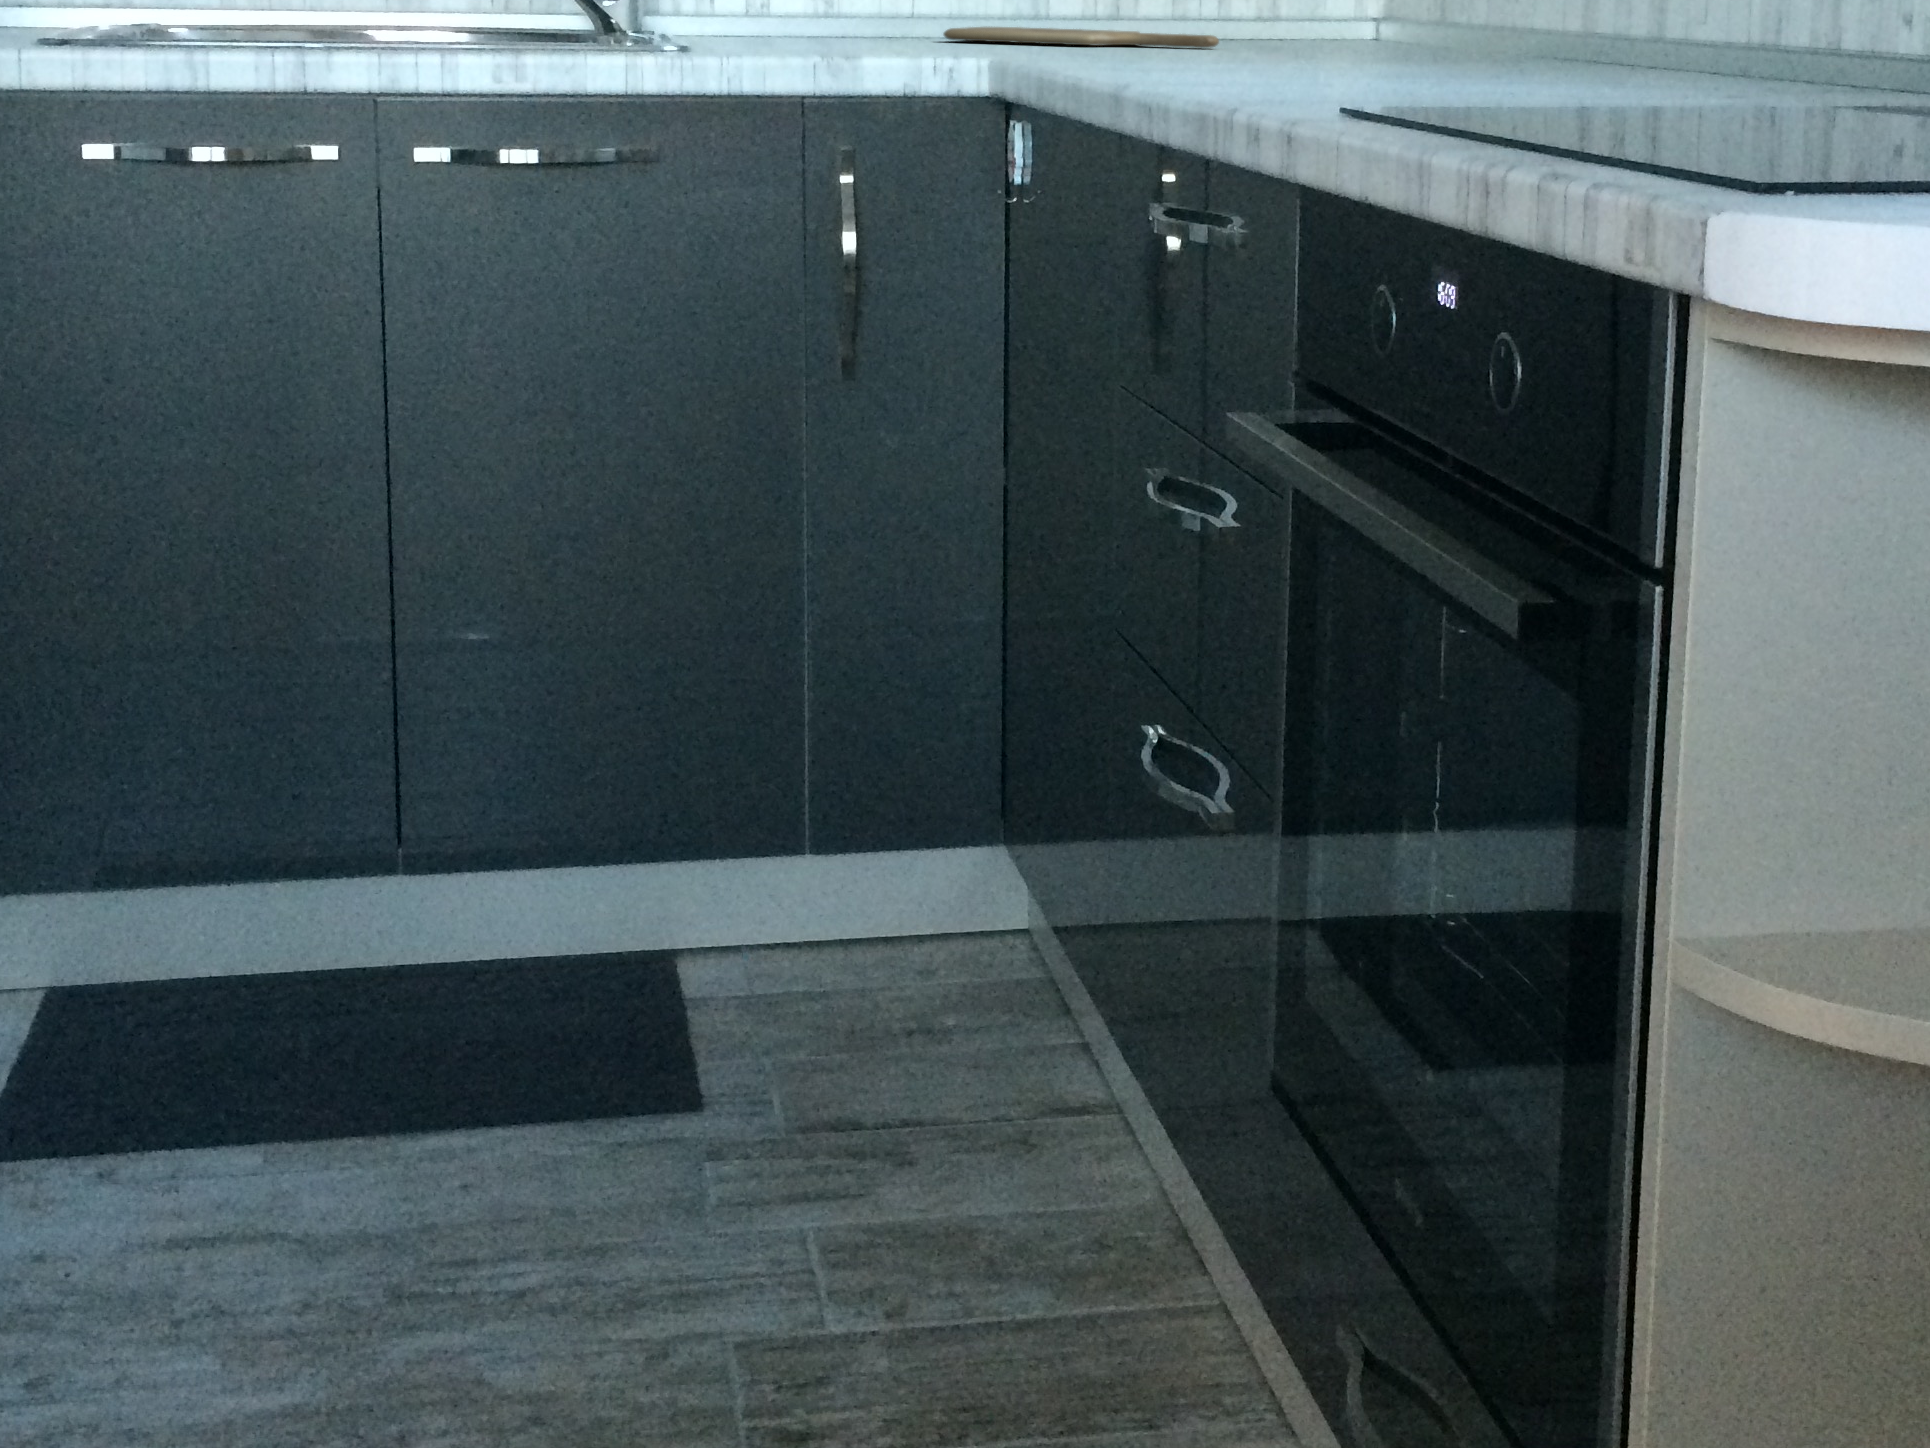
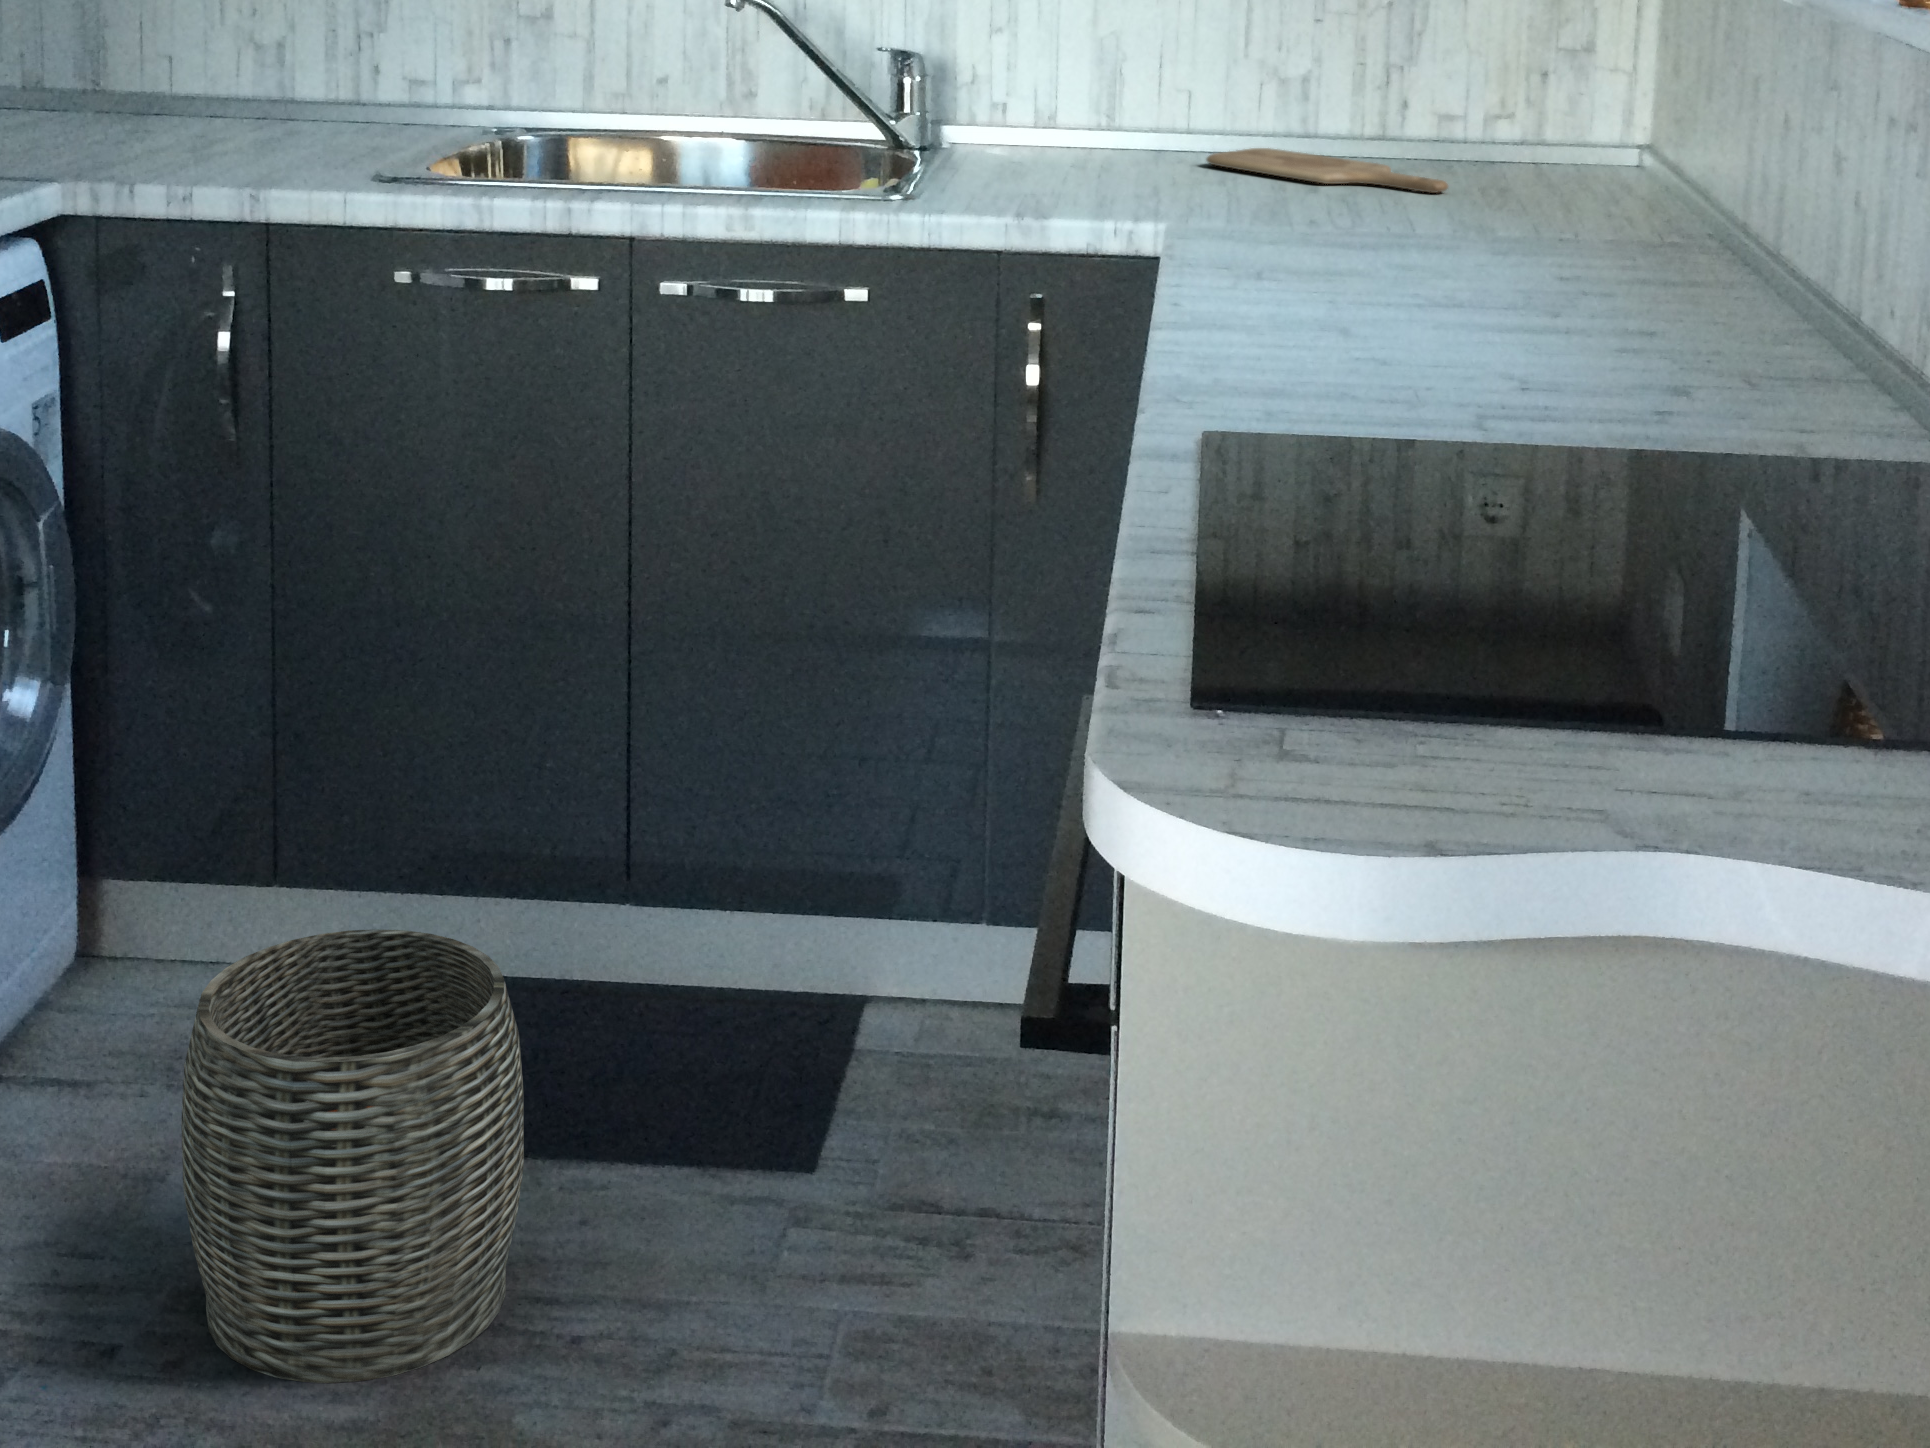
woven basket: none [19,862,438,1381] -> present [181,929,524,1383]

